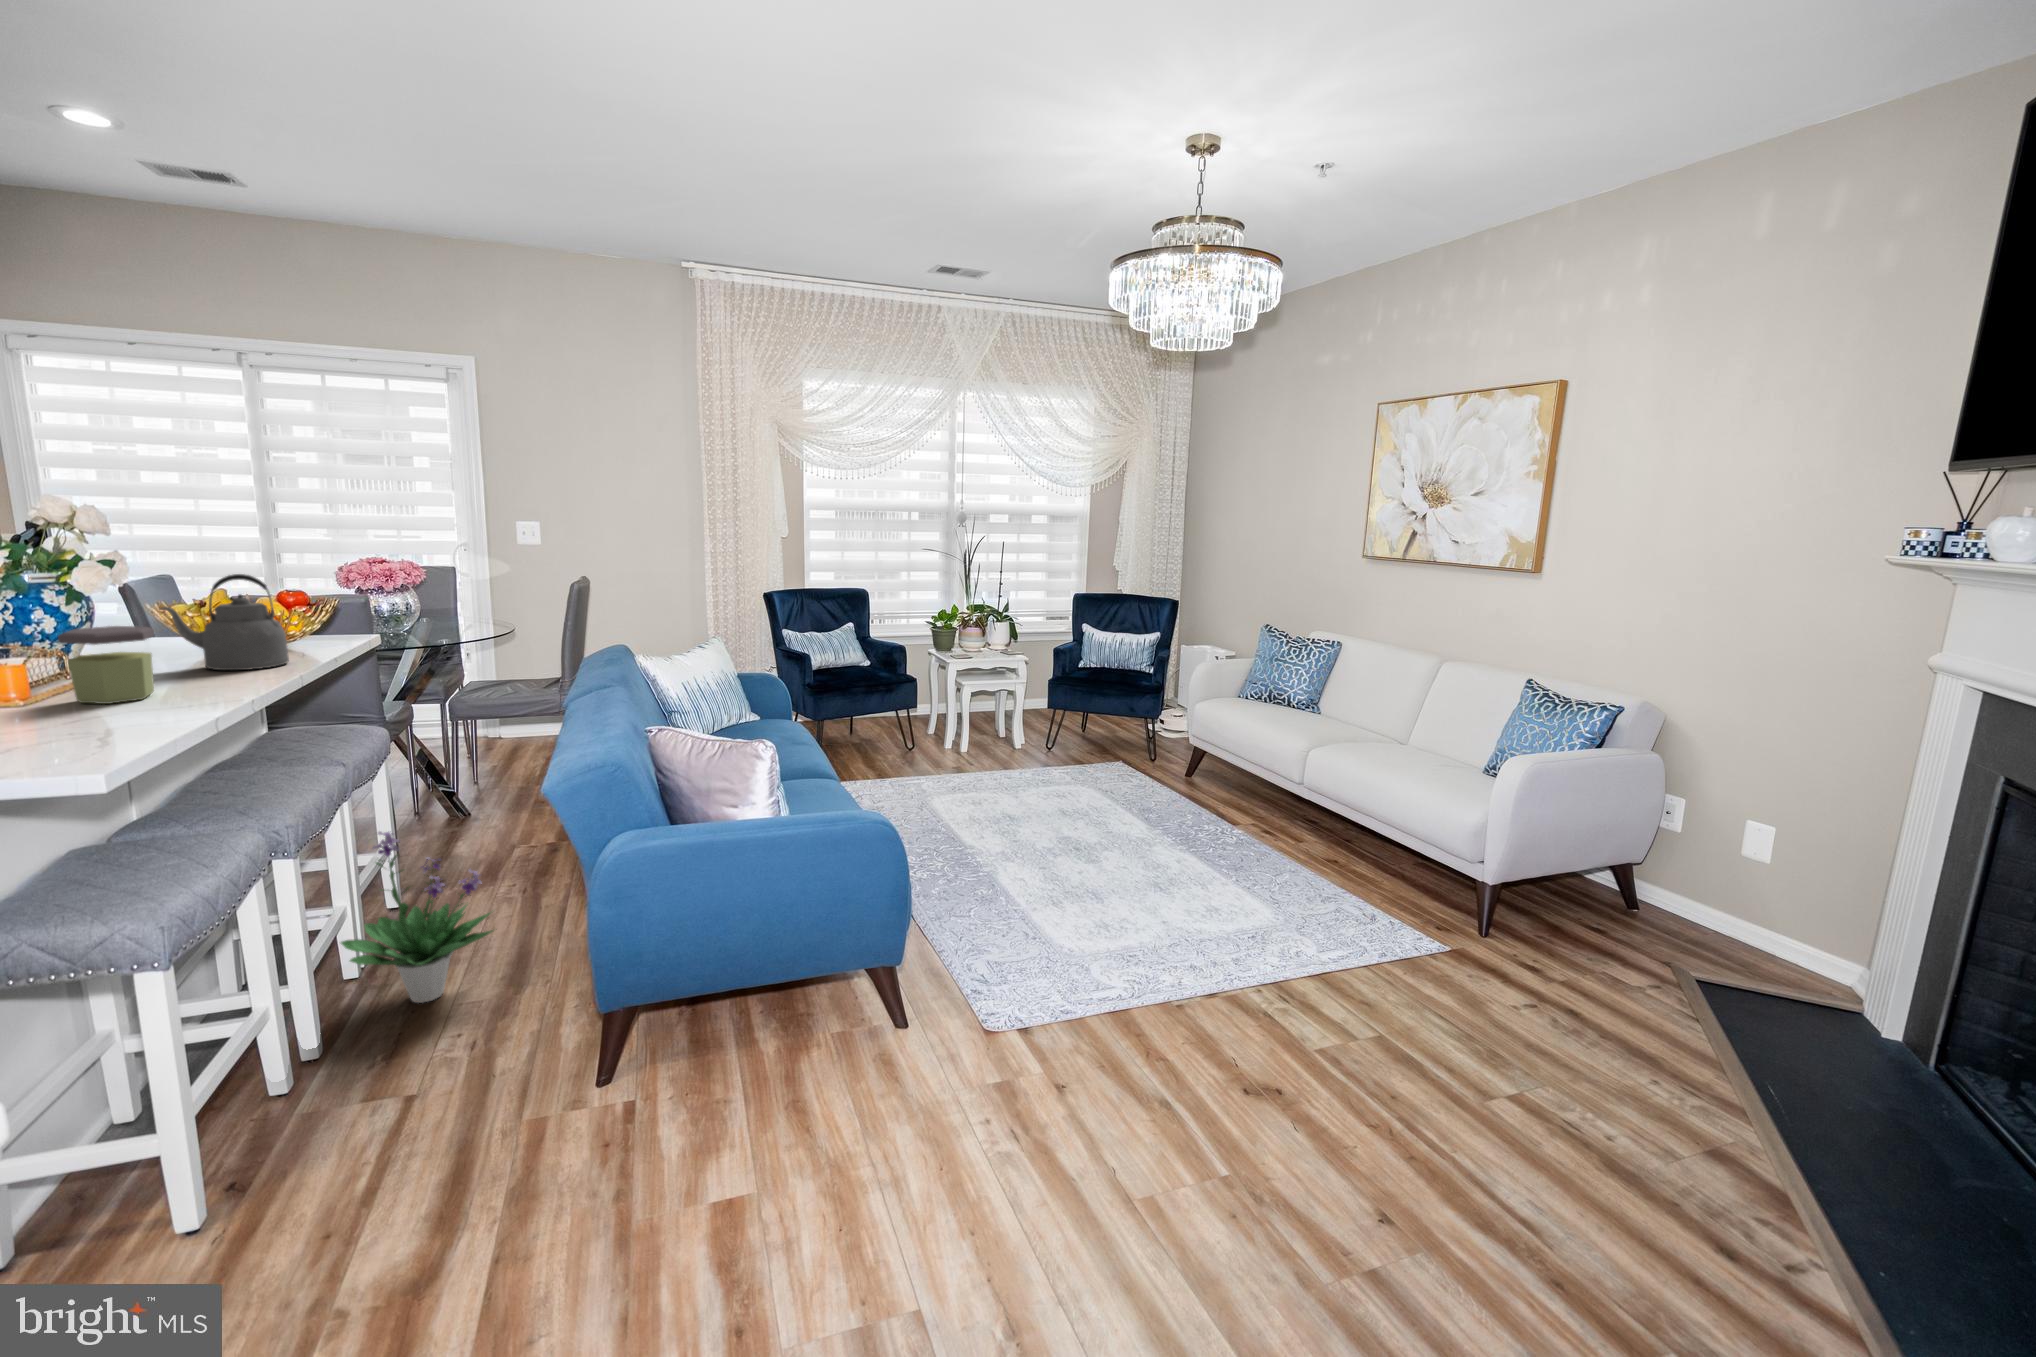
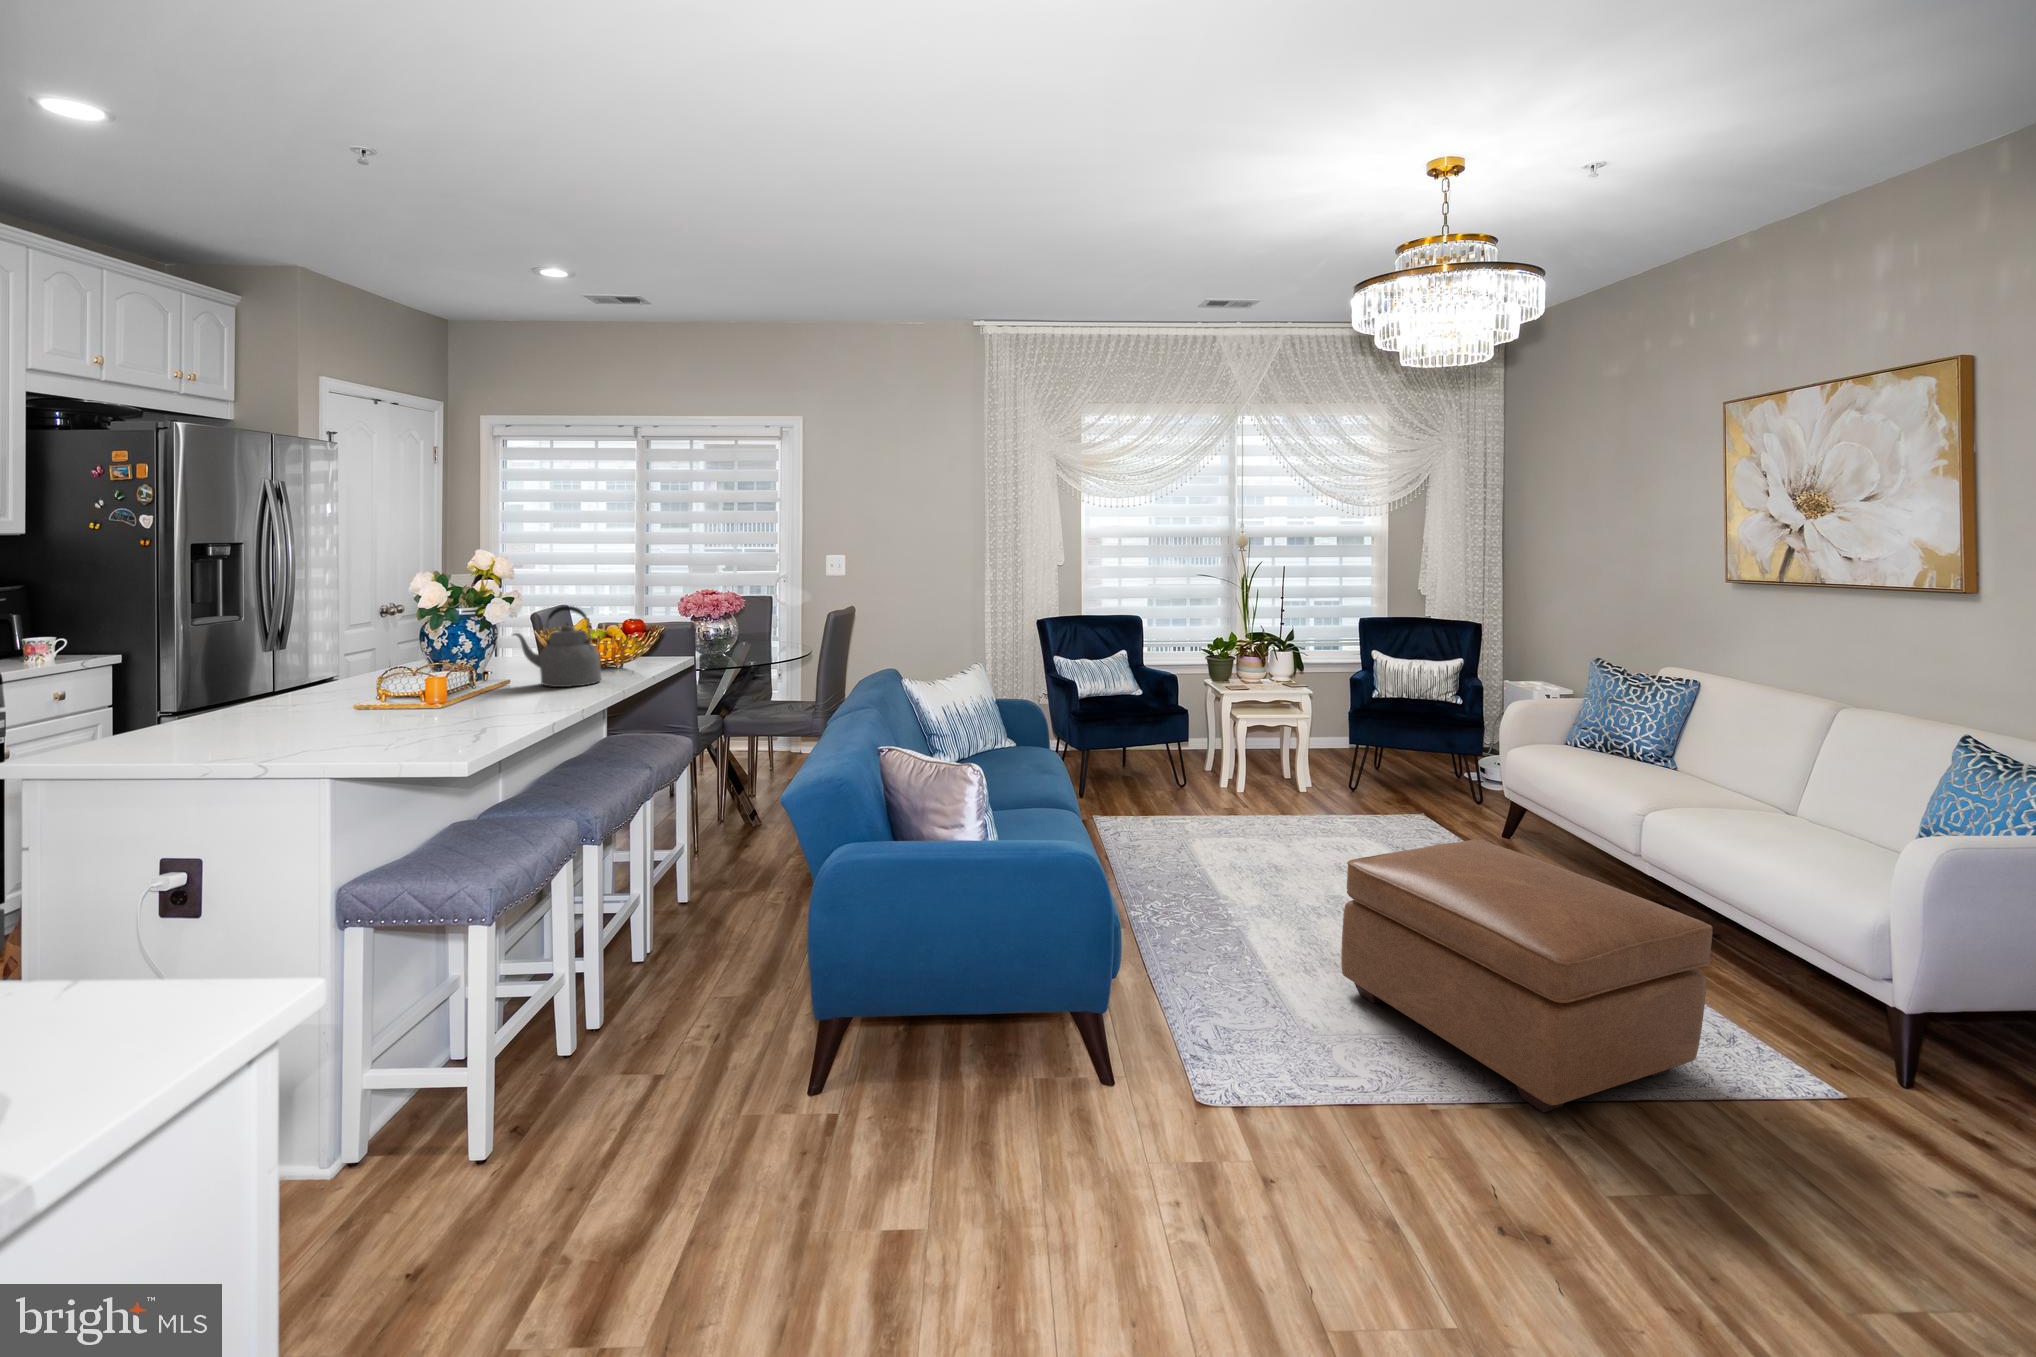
jar: present [58,626,154,704] -> none [429,649,495,712]
ottoman: none [1088,778,1368,994] -> present [1341,839,1713,1112]
potted plant: present [341,832,493,1003] -> none [628,832,753,991]

